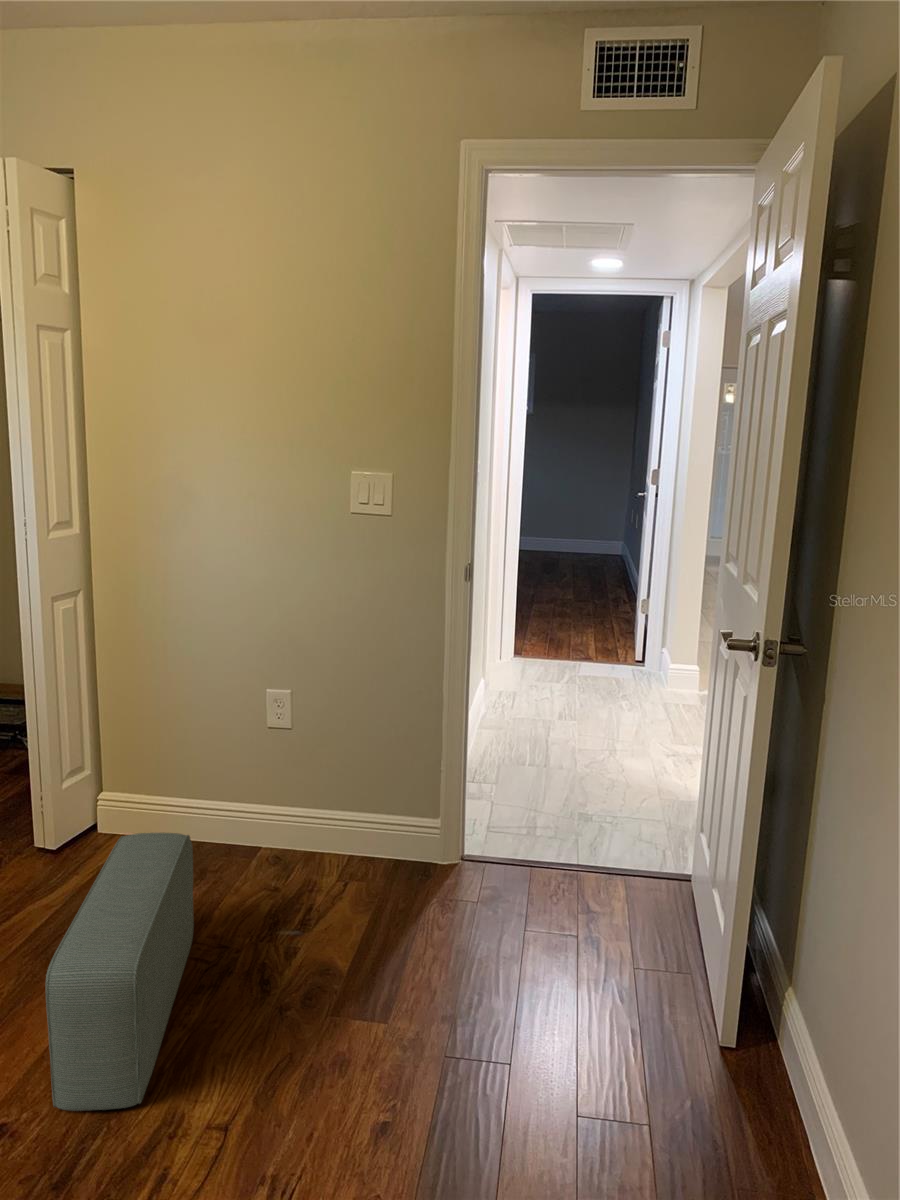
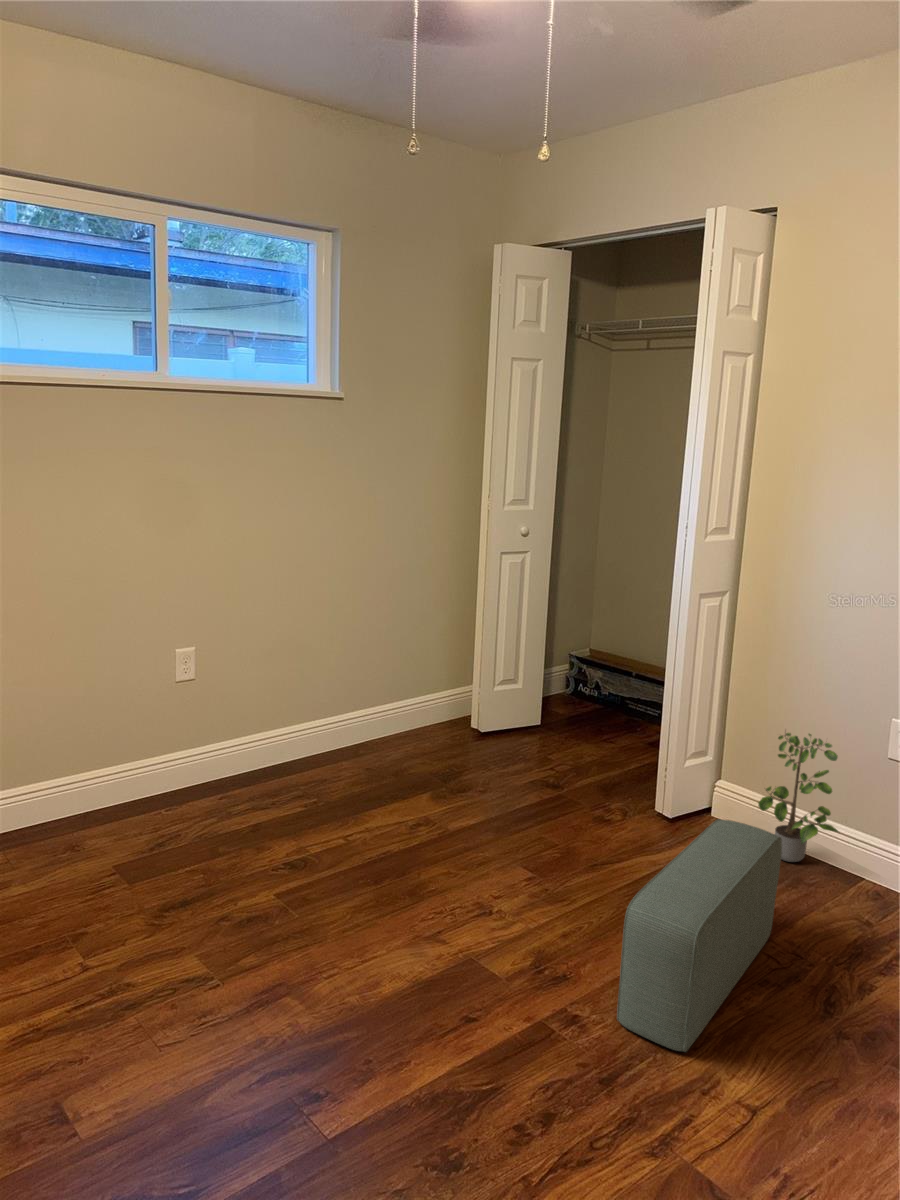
potted plant: none [150,721,236,855] -> present [758,733,838,862]

